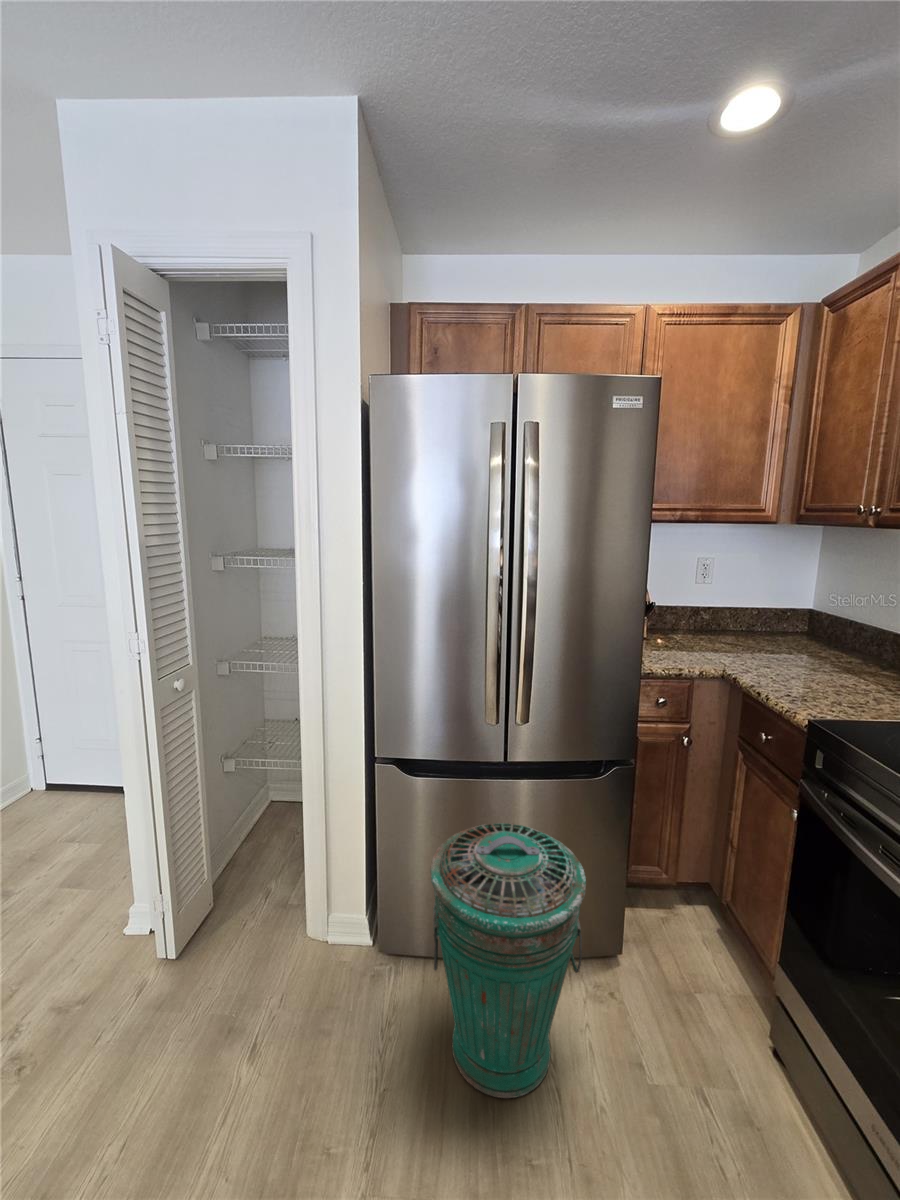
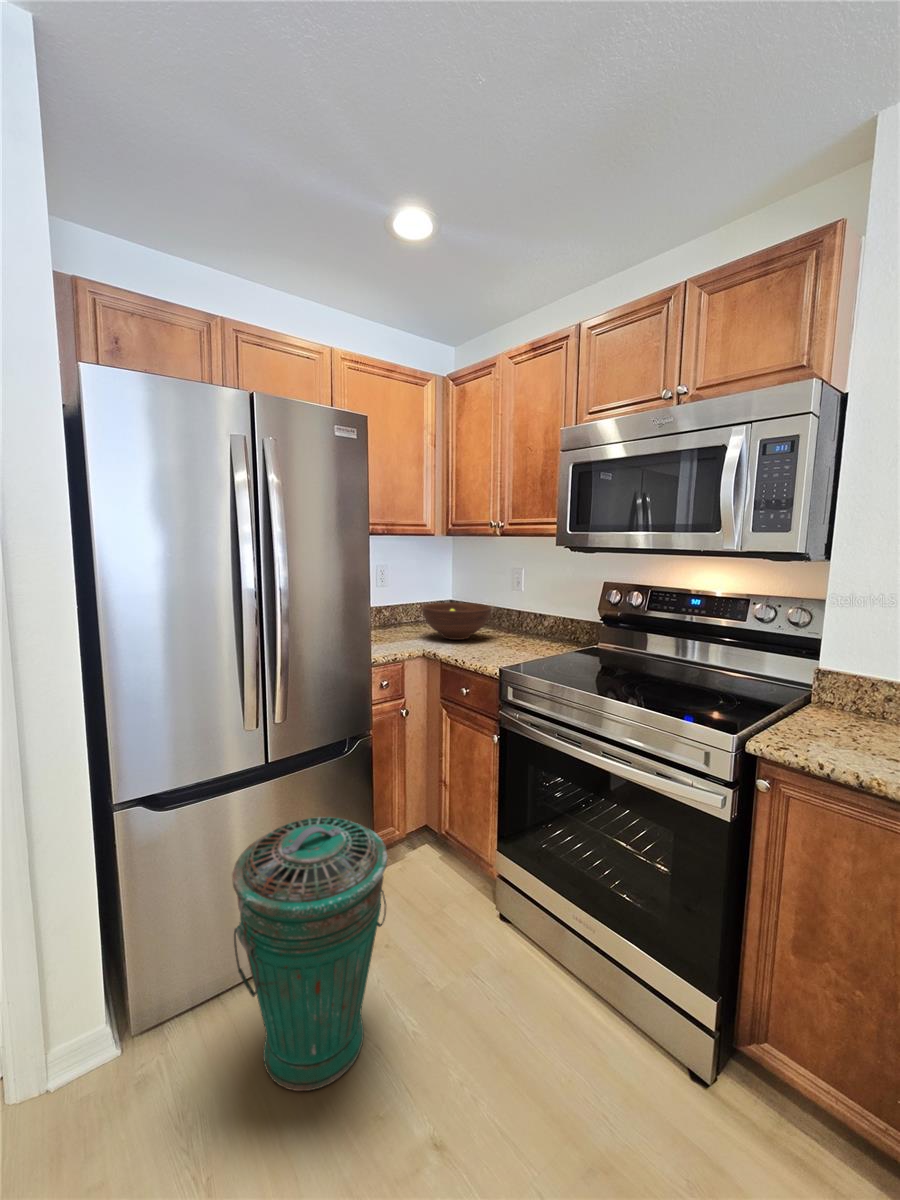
fruit bowl: none [739,611,849,665] -> present [422,603,491,640]

